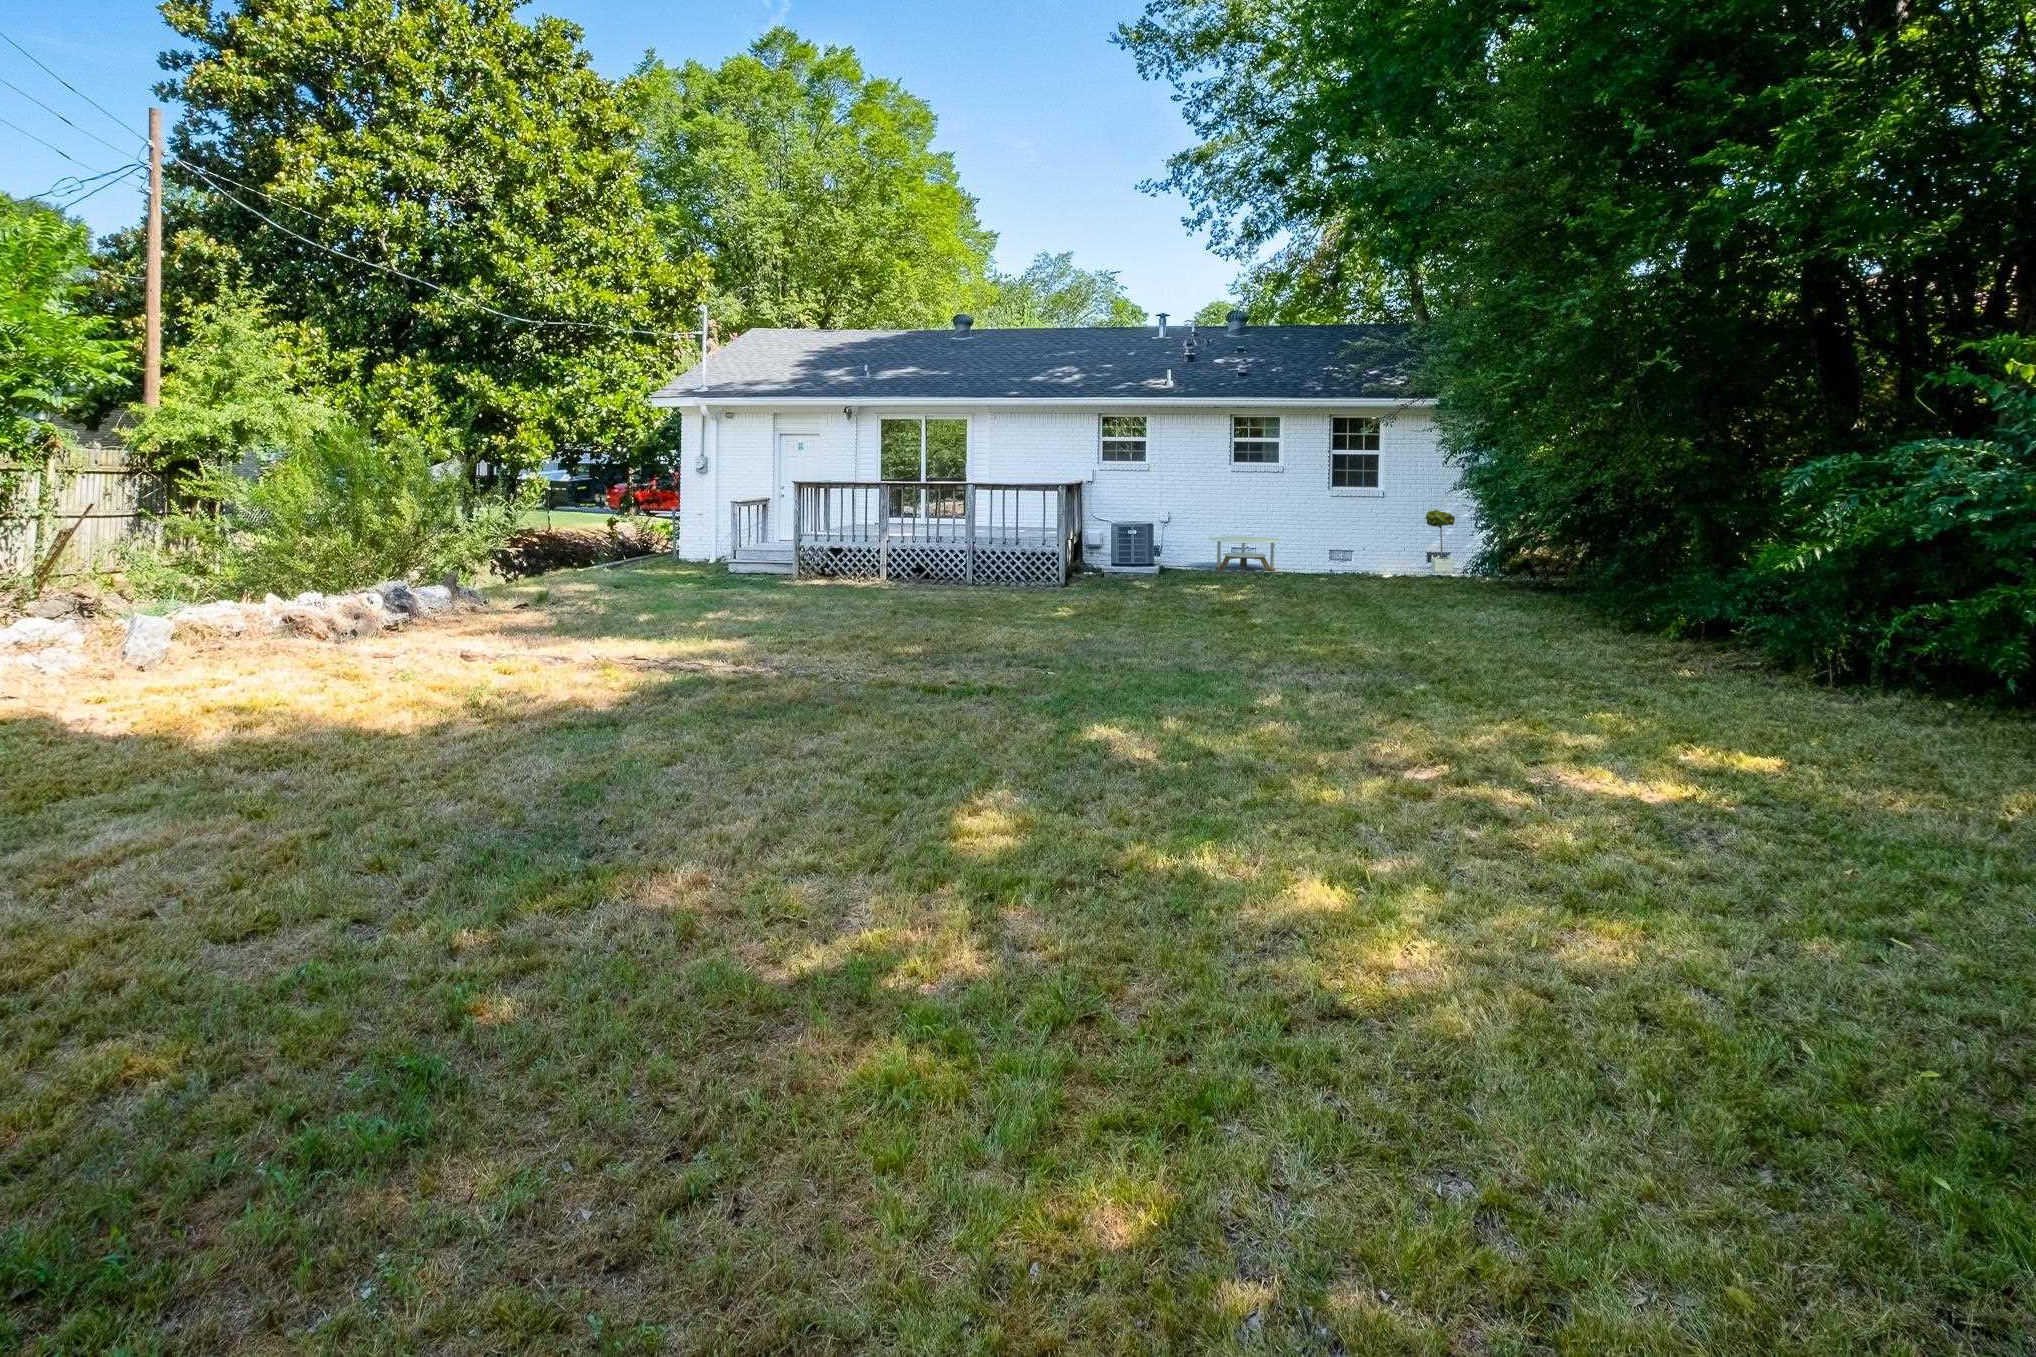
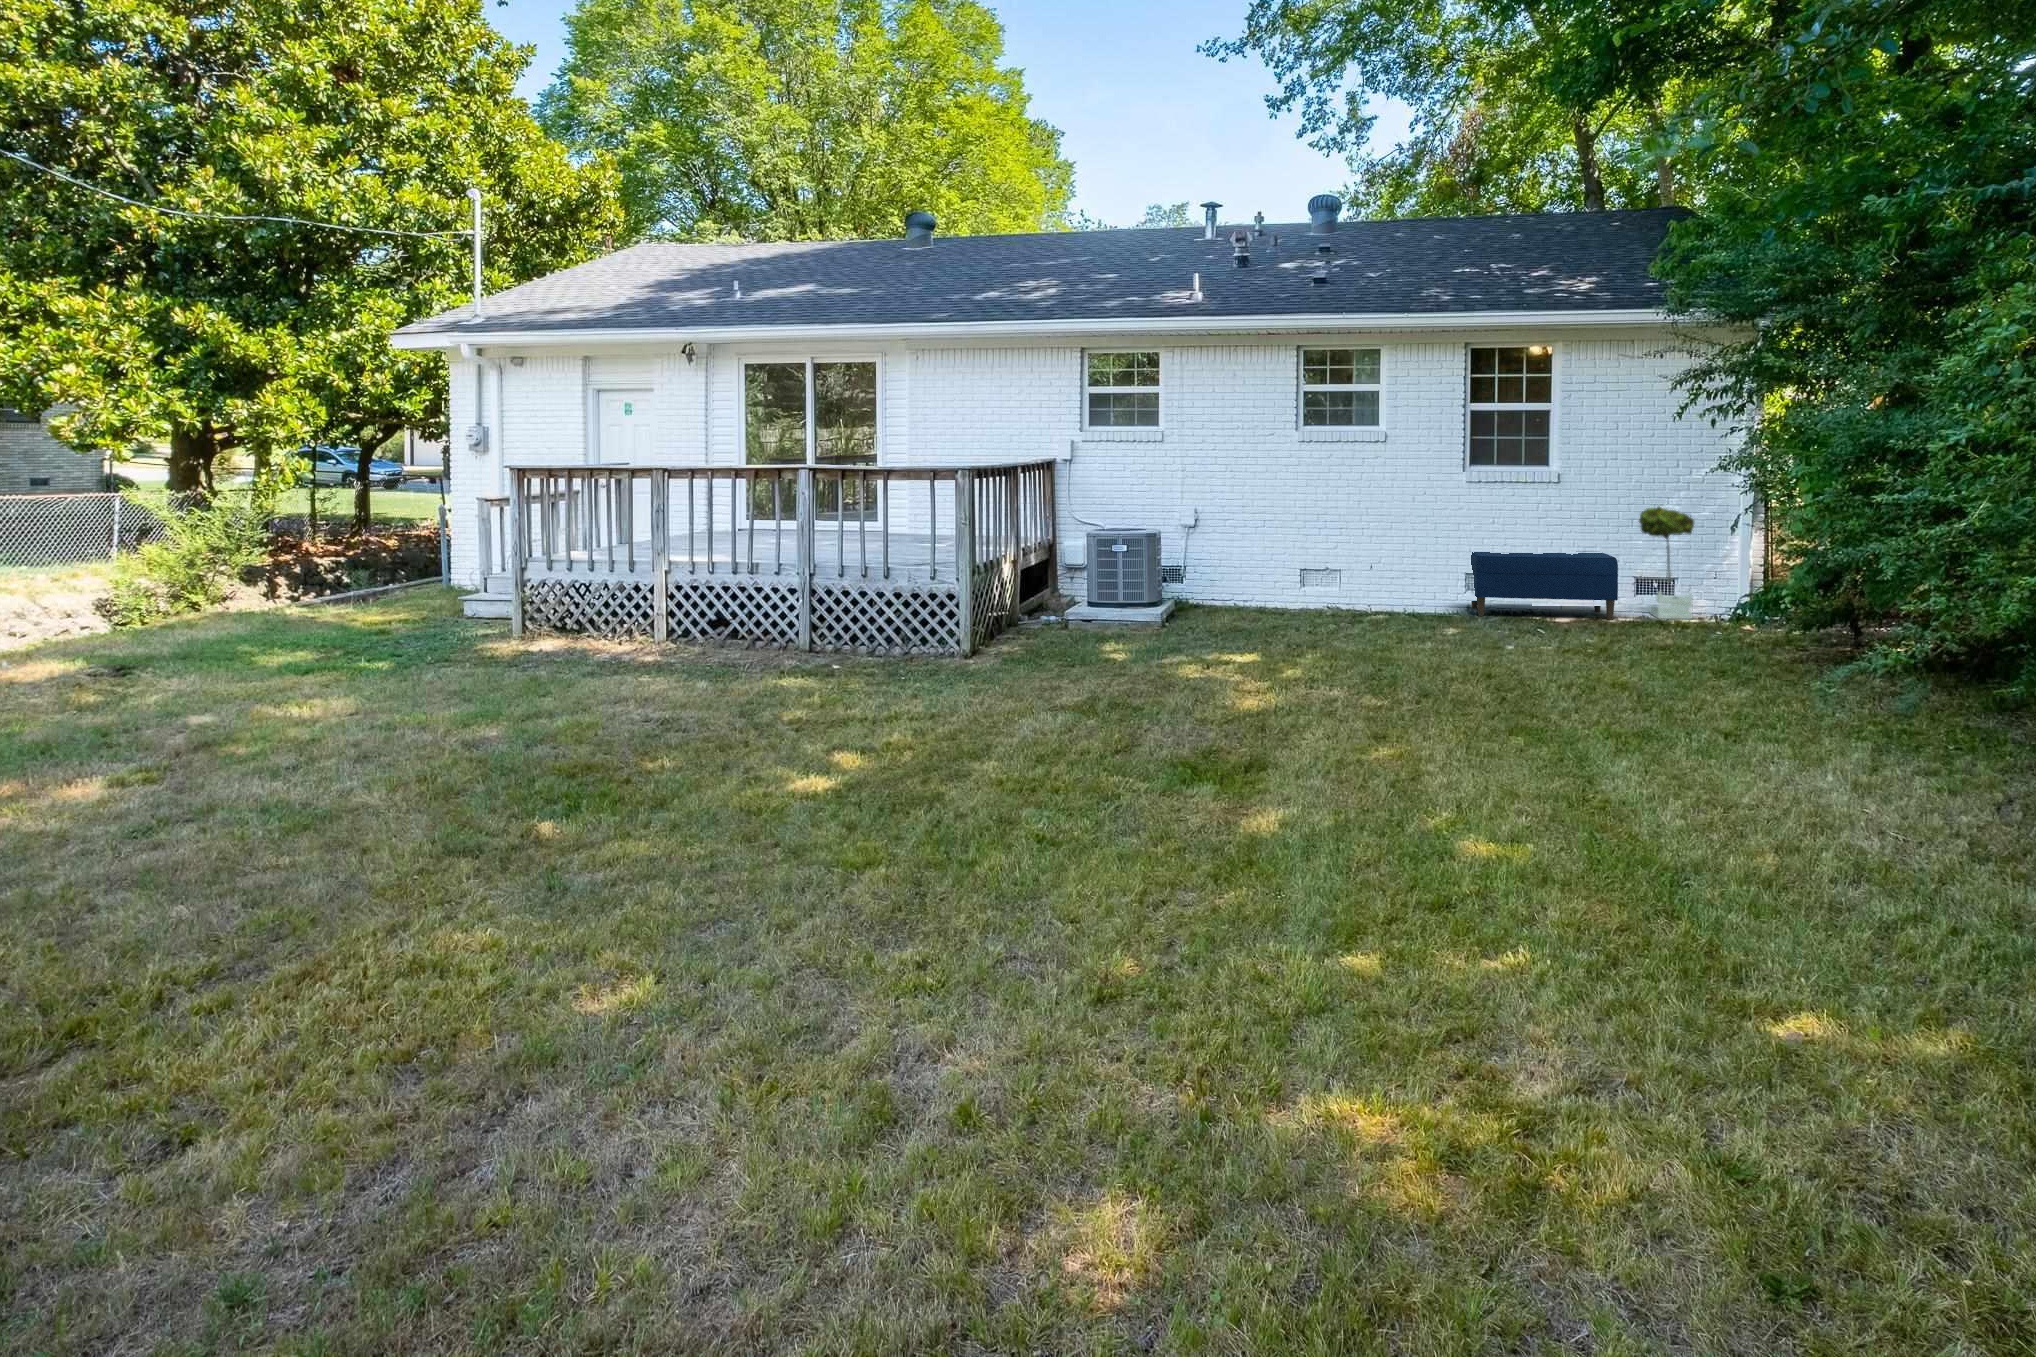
bench: none [1331,534,1414,572] -> present [1471,552,1618,620]
round table: present [1208,536,1282,571] -> none [1251,554,1380,618]

